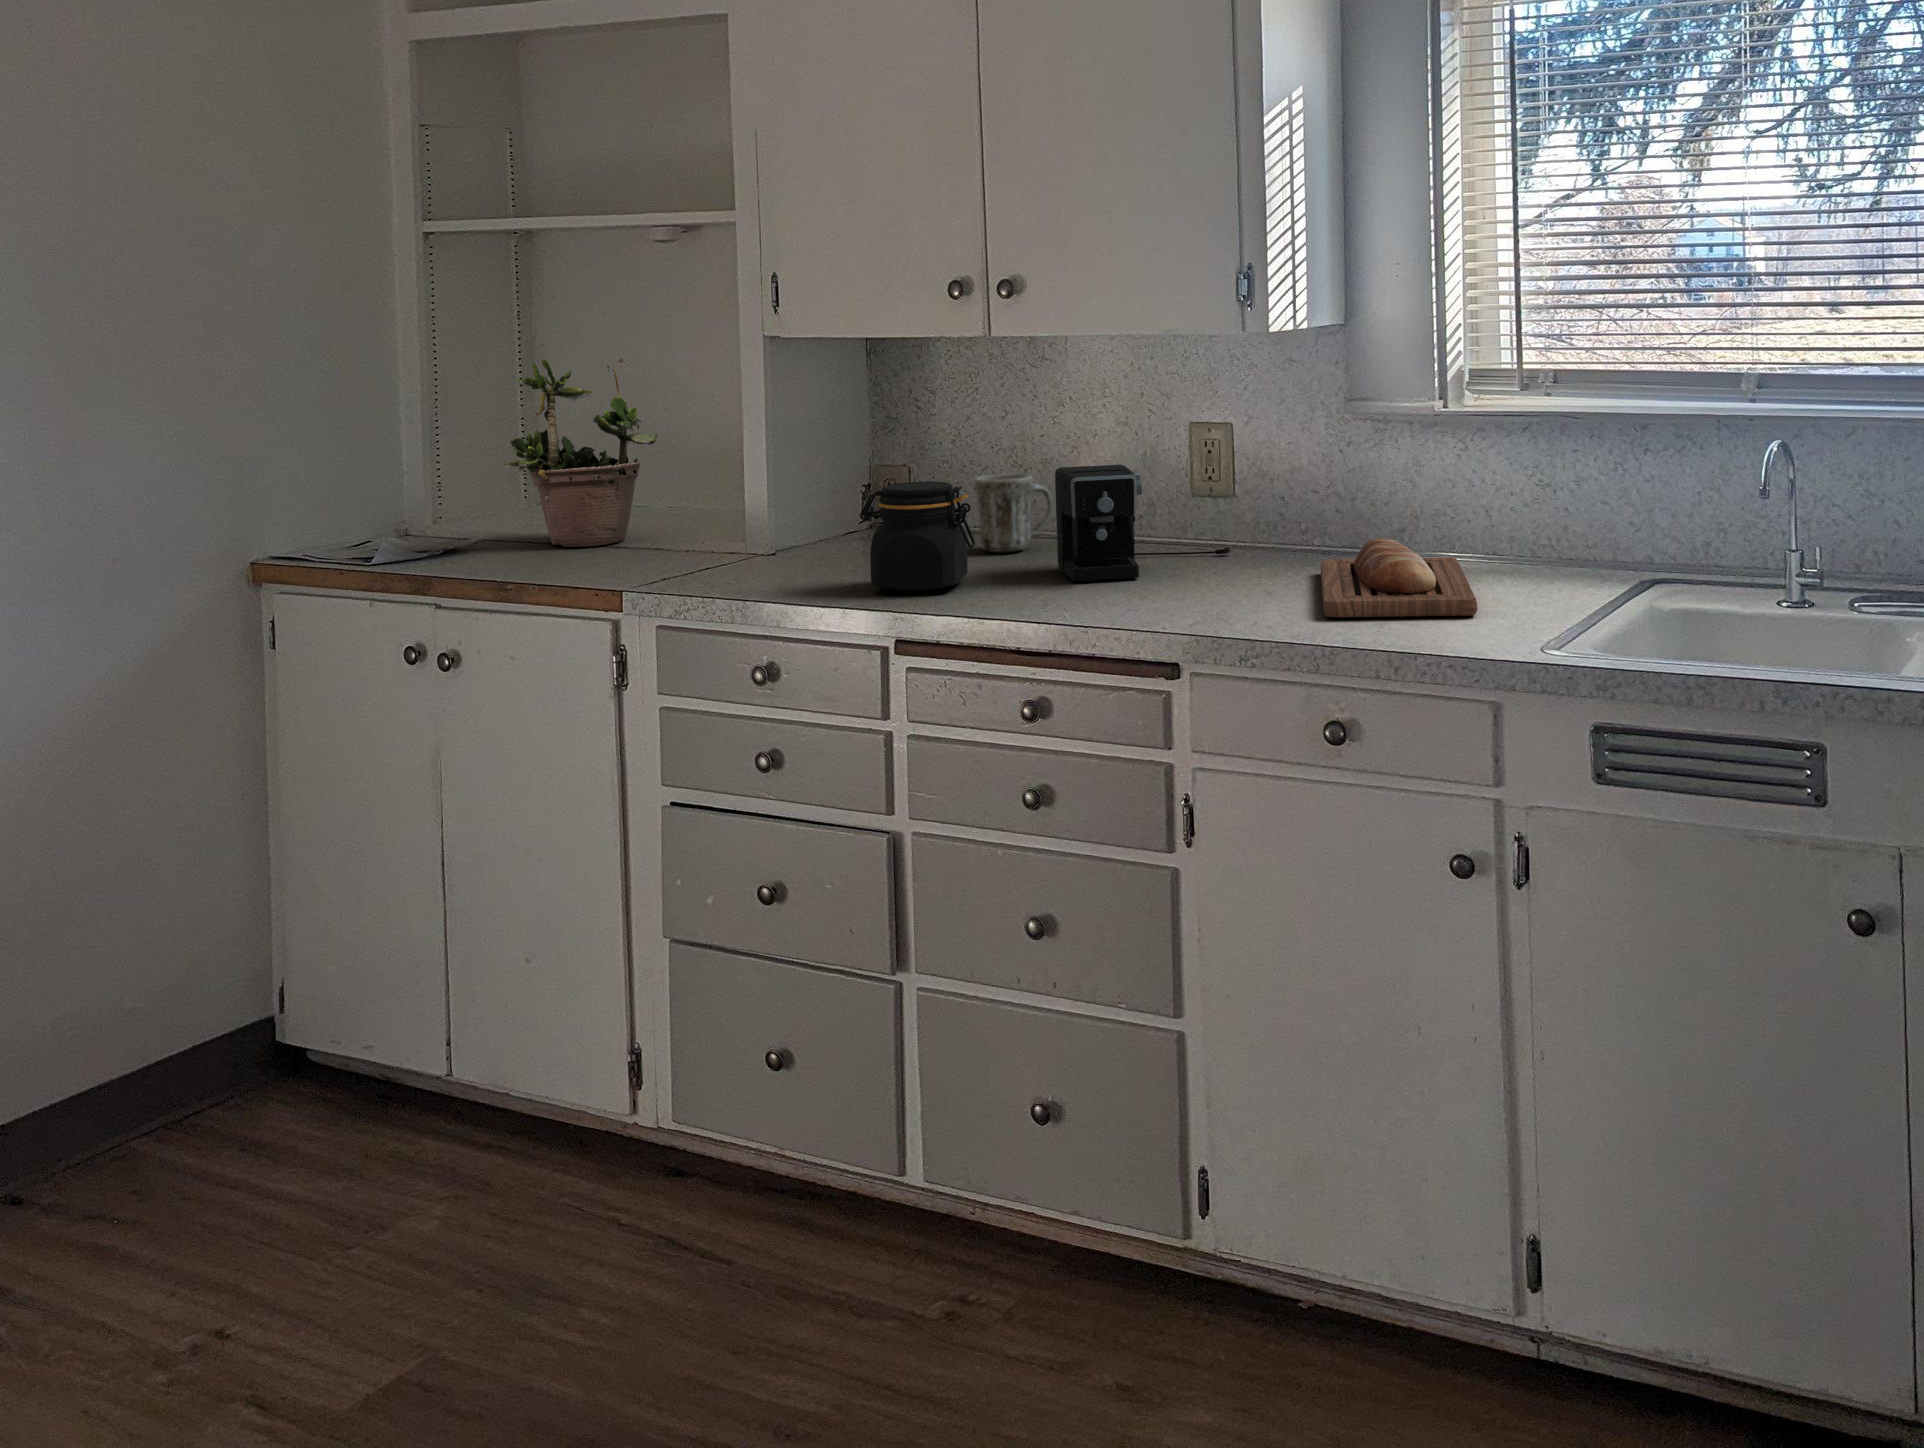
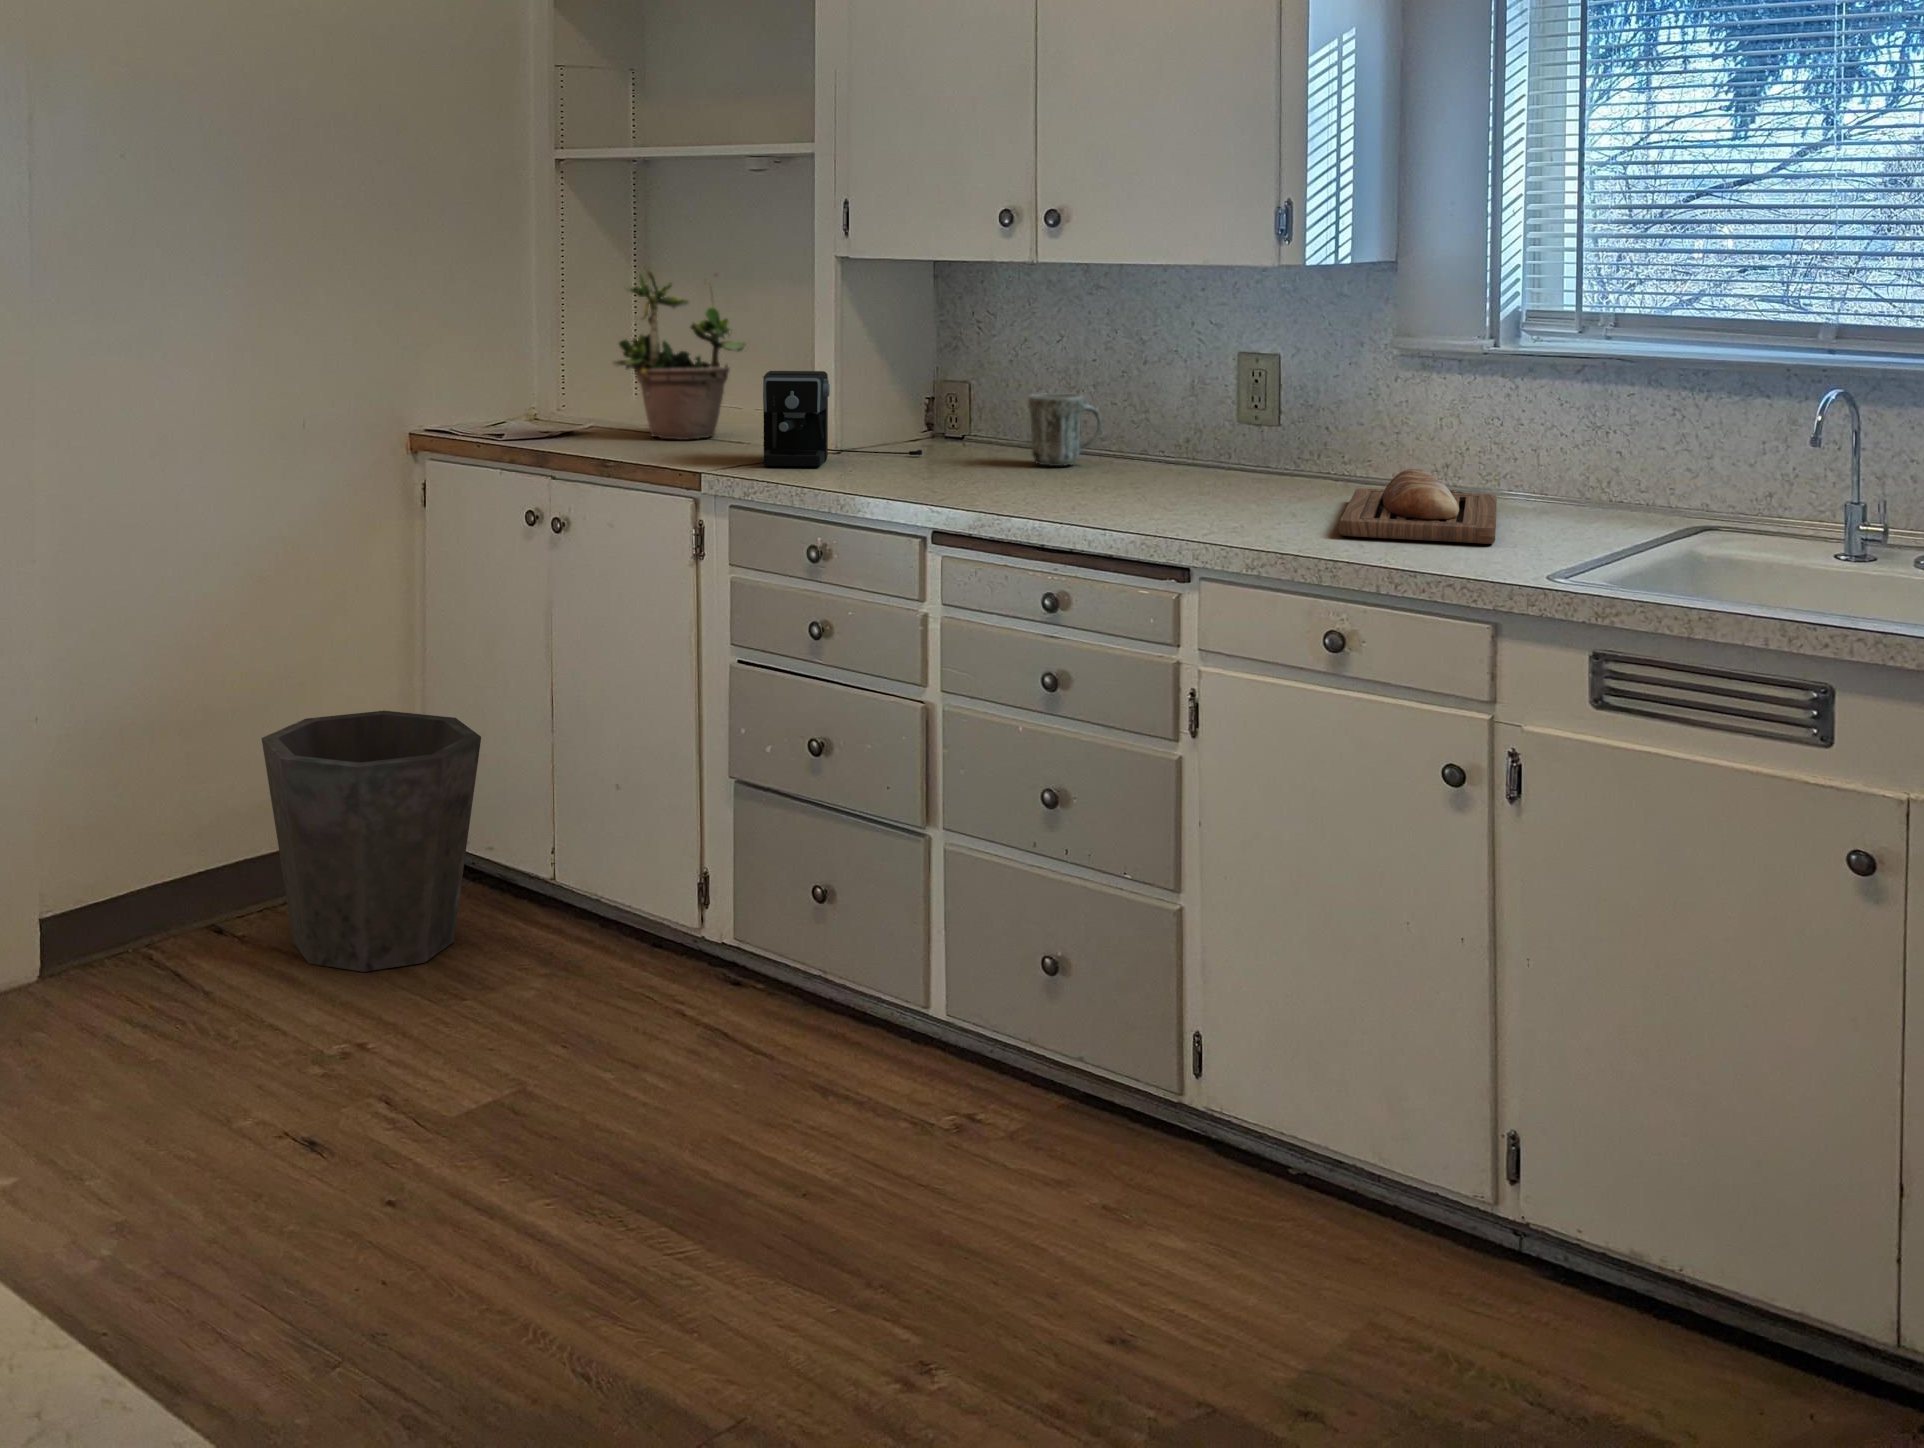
coffee maker: present [1055,465,1230,581] -> present [763,371,922,466]
jar: present [860,482,975,591] -> none [913,392,1018,491]
waste bin: none [73,892,360,1220] -> present [262,711,481,972]

